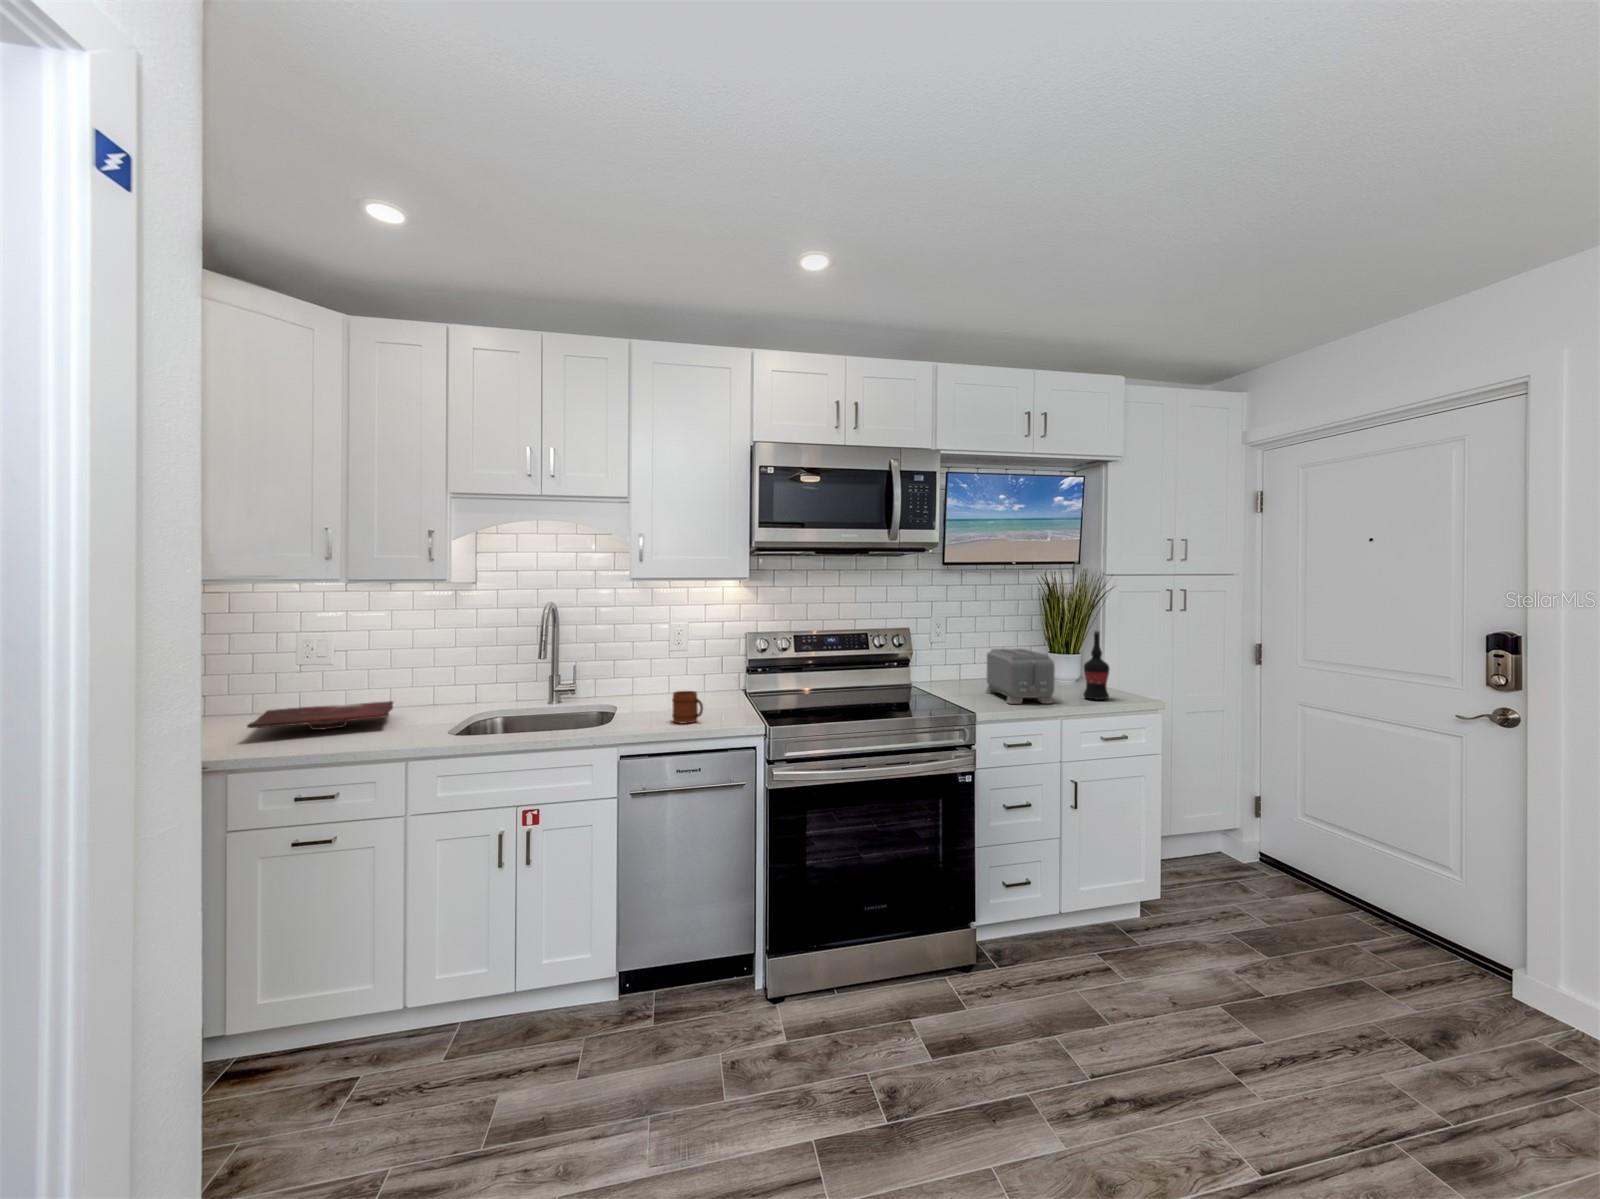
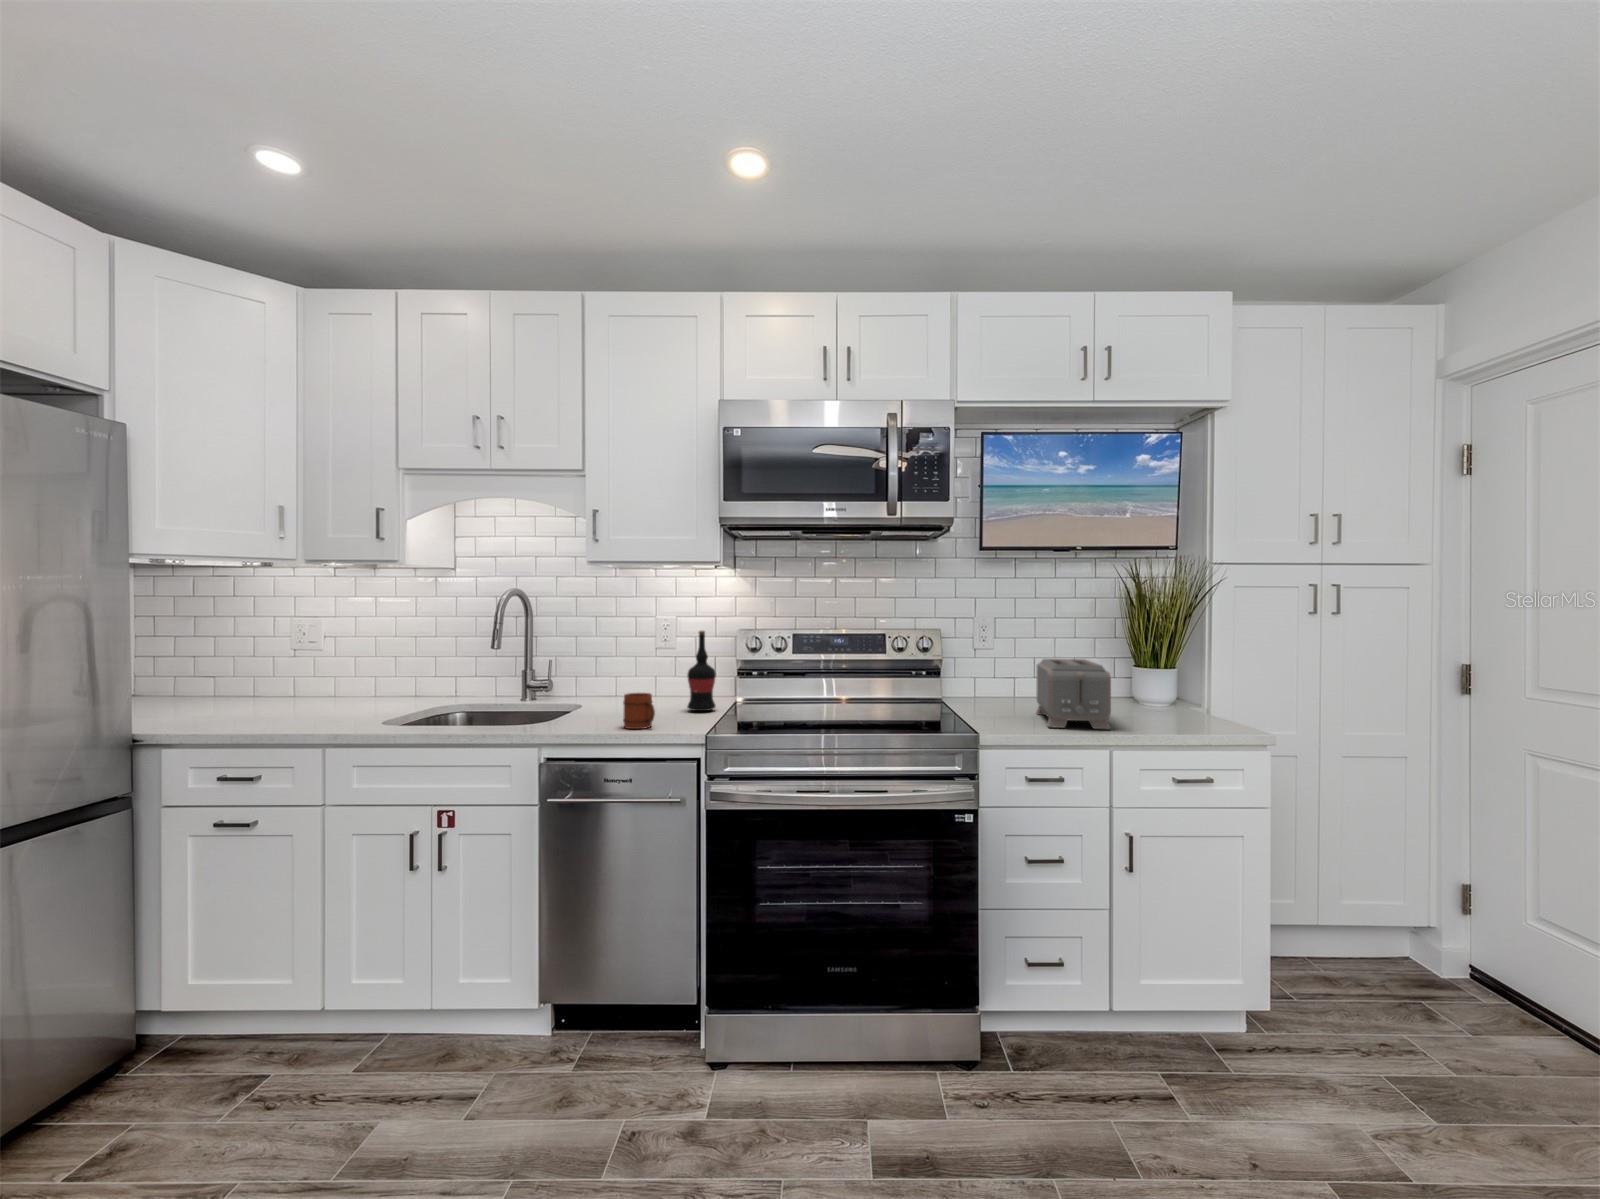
wine bottle: present [1083,631,1109,700] -> present [688,631,716,711]
cutting board: present [247,701,393,730] -> none [218,694,379,717]

